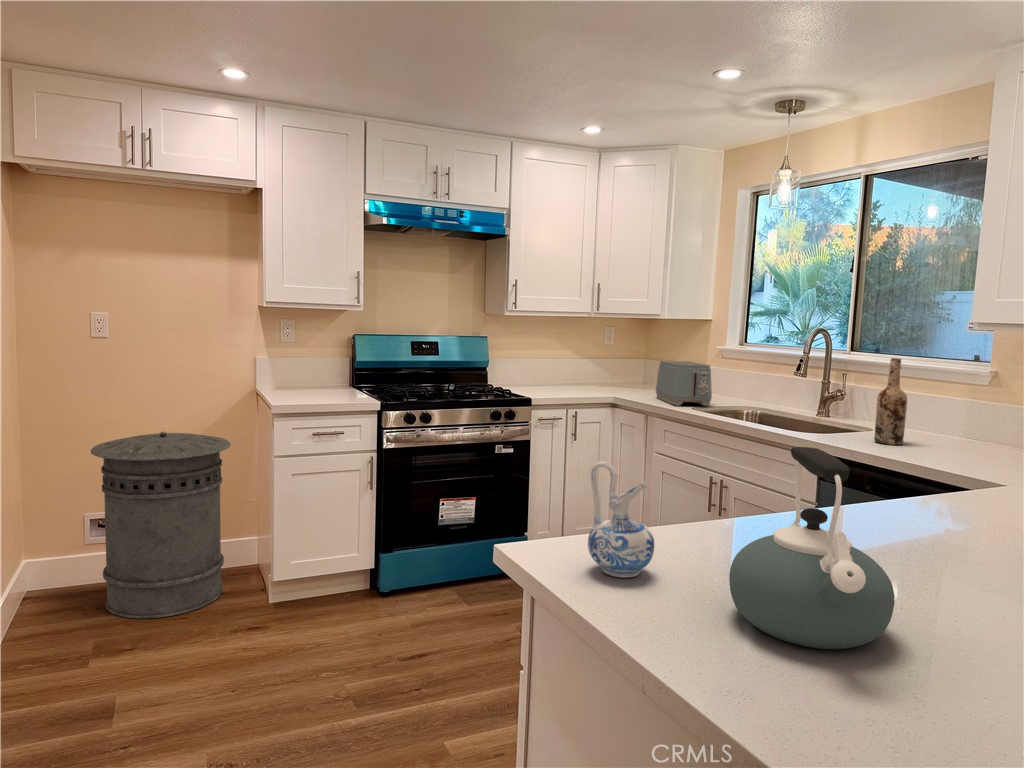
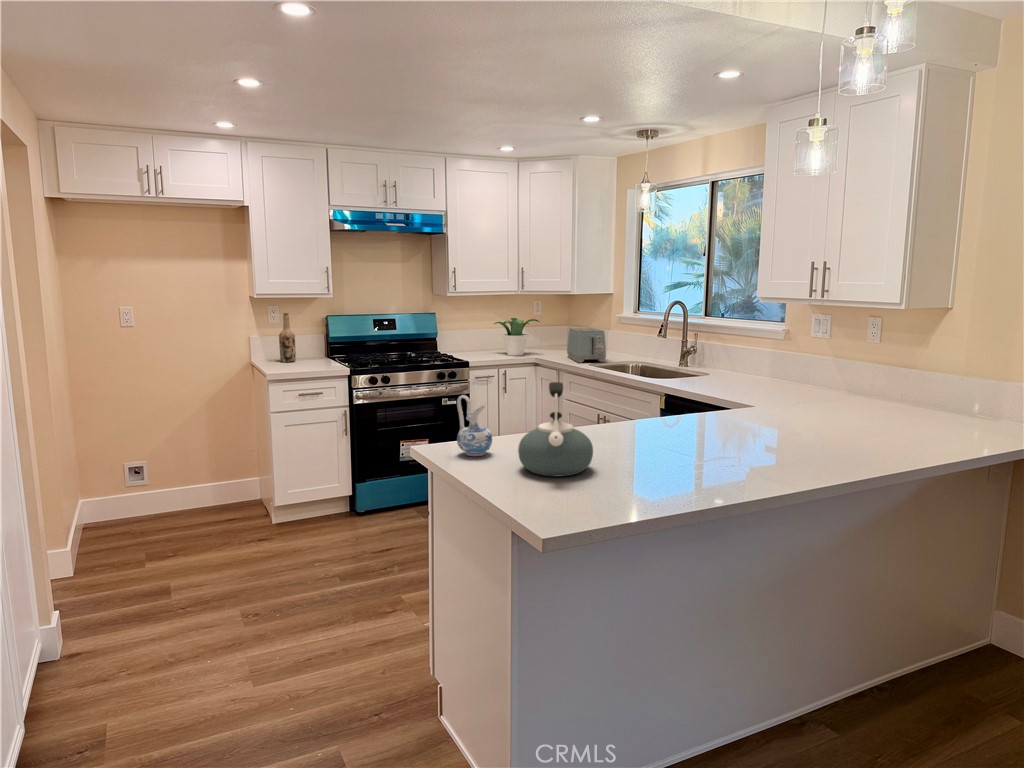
potted plant: none [561,346,622,393] -> present [494,318,539,356]
wine bottle: present [874,358,907,445] -> present [279,313,296,362]
trash can: present [91,431,231,618] -> none [131,398,237,536]

